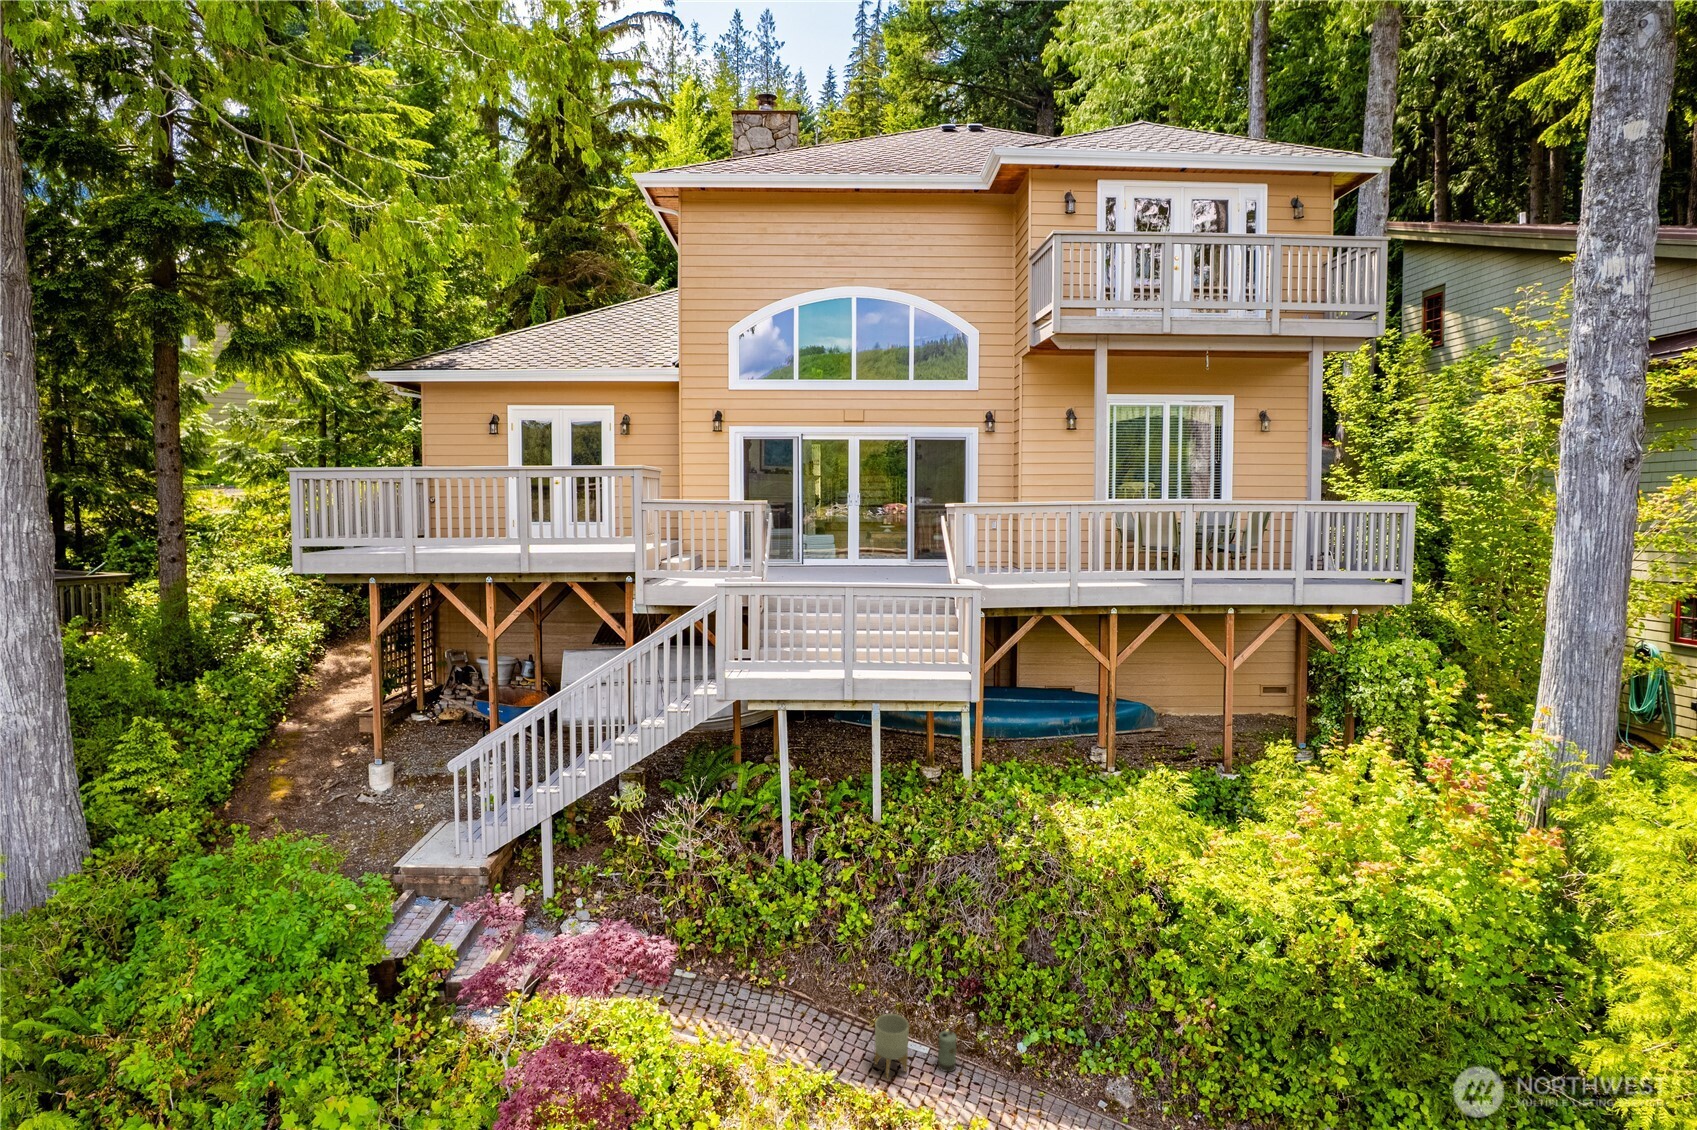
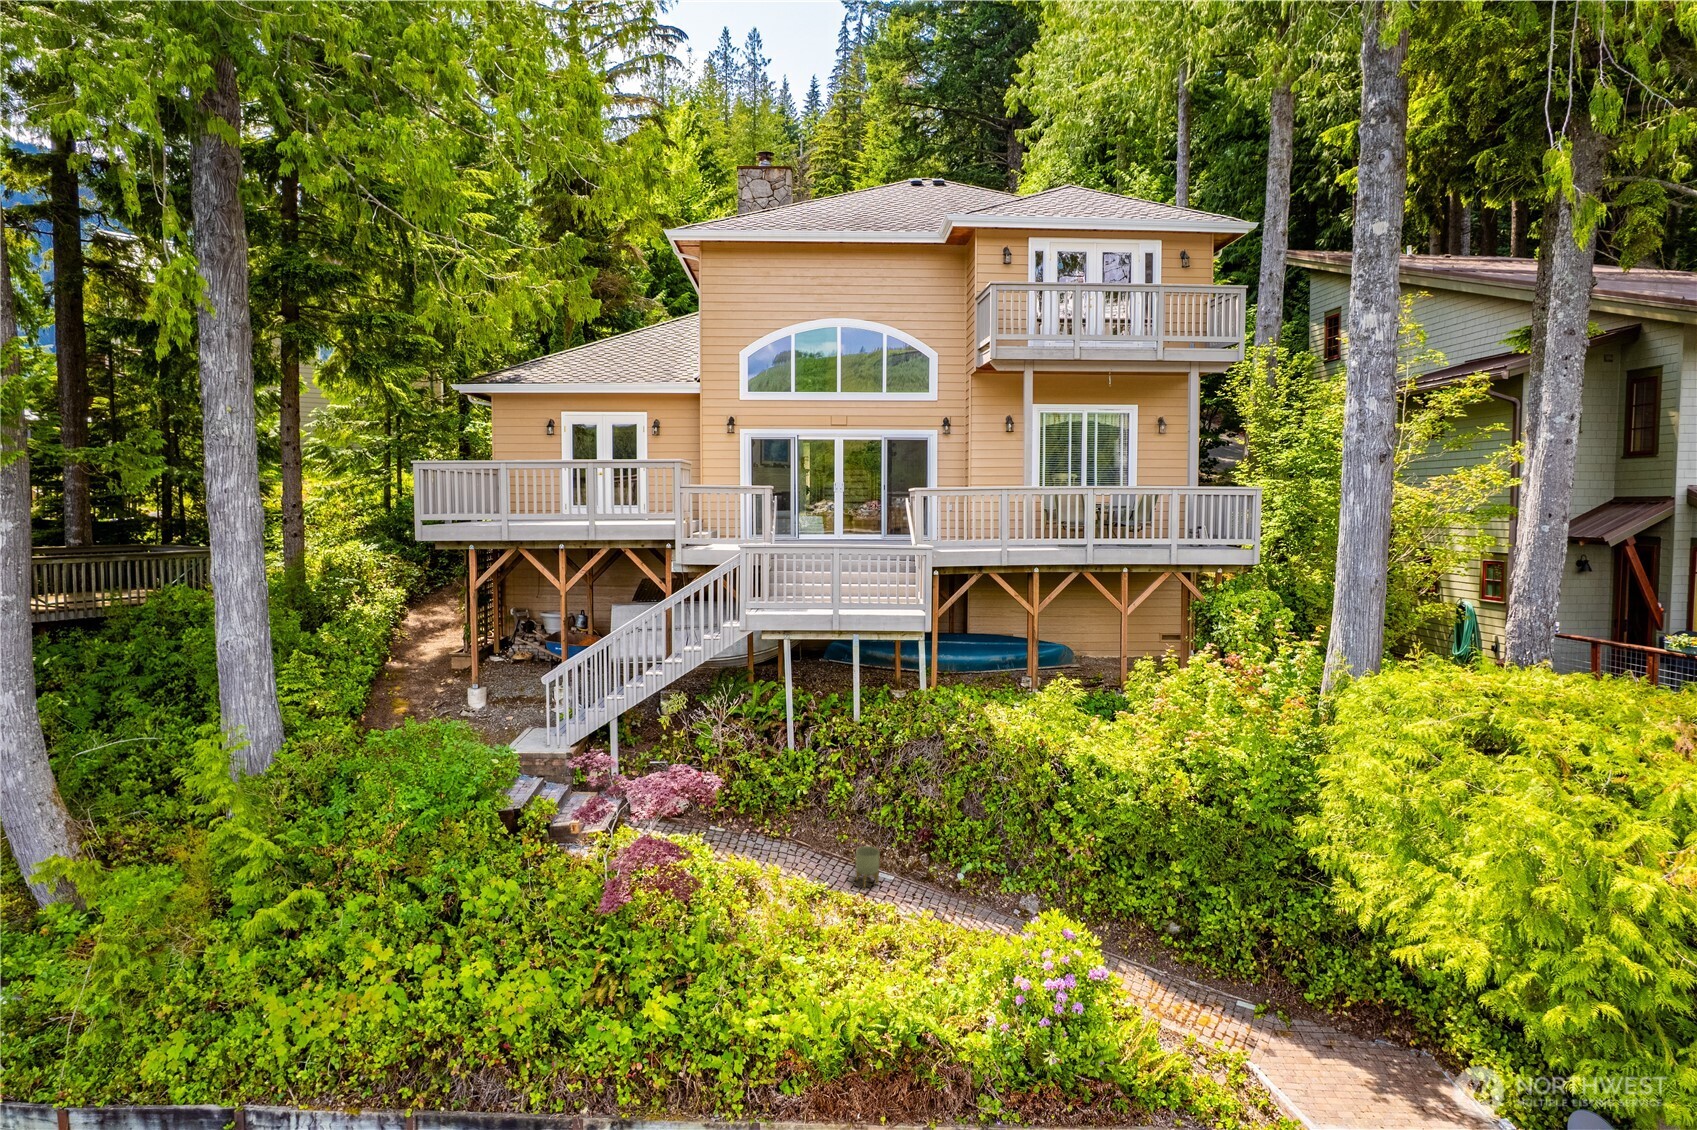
watering can: present [930,1023,965,1072] -> none [895,852,920,886]

